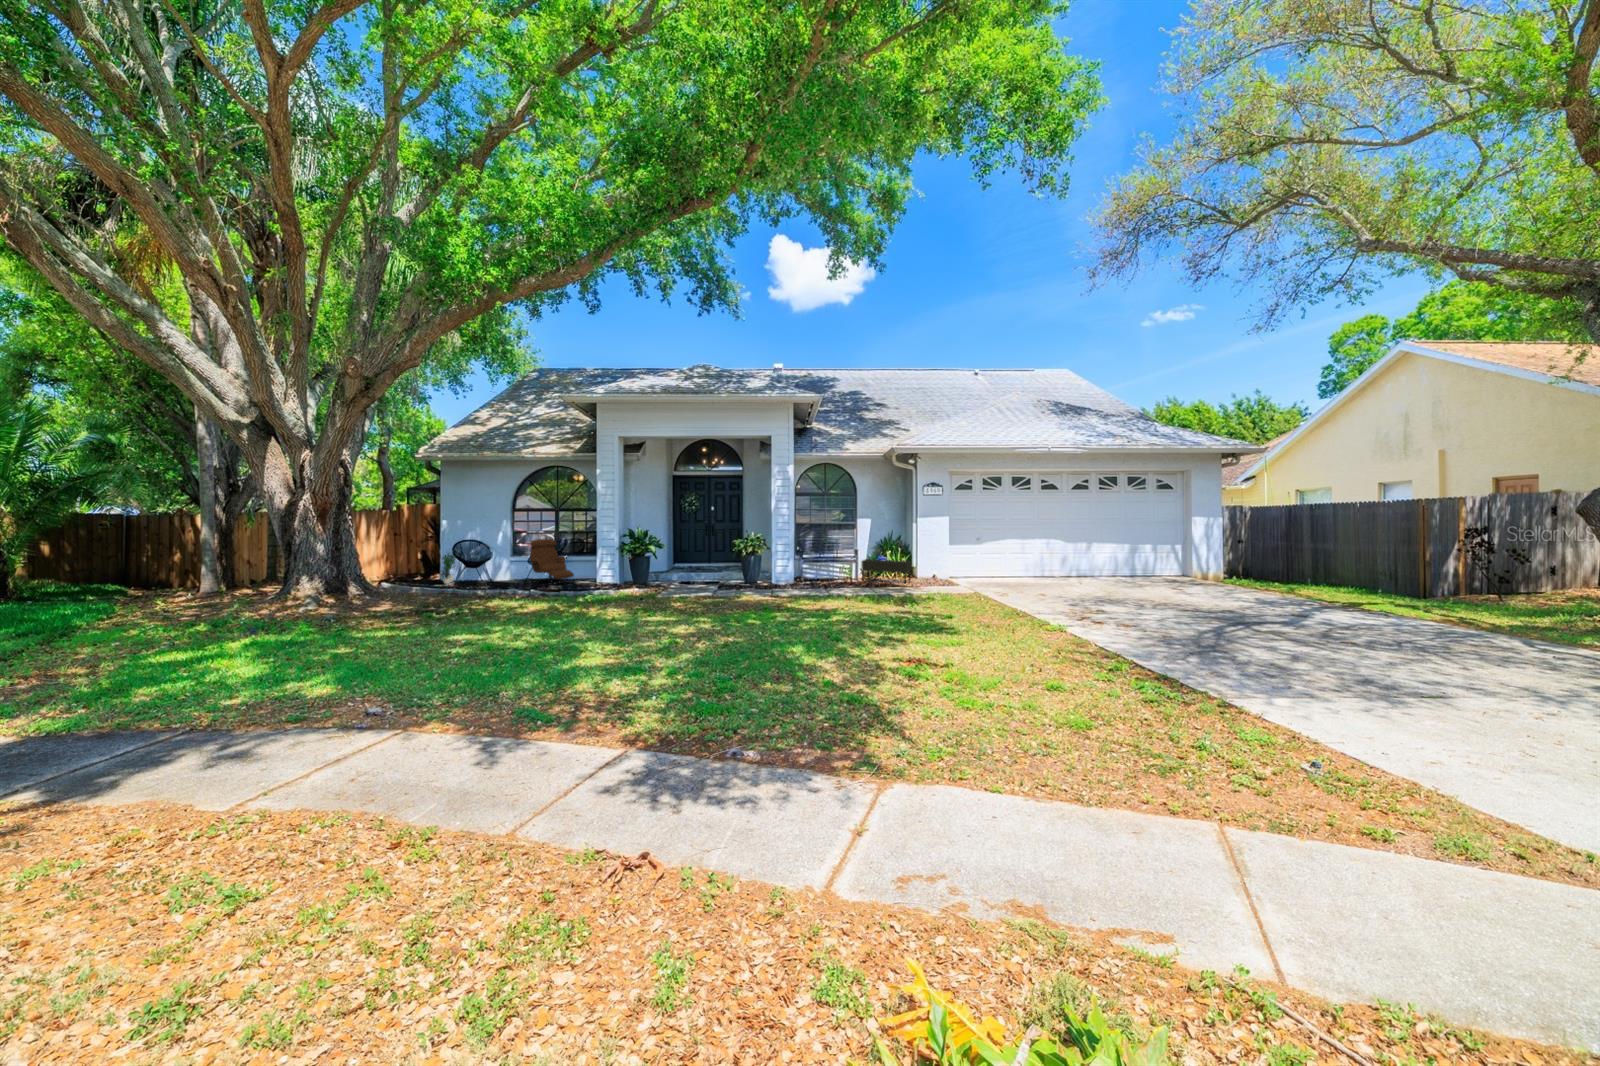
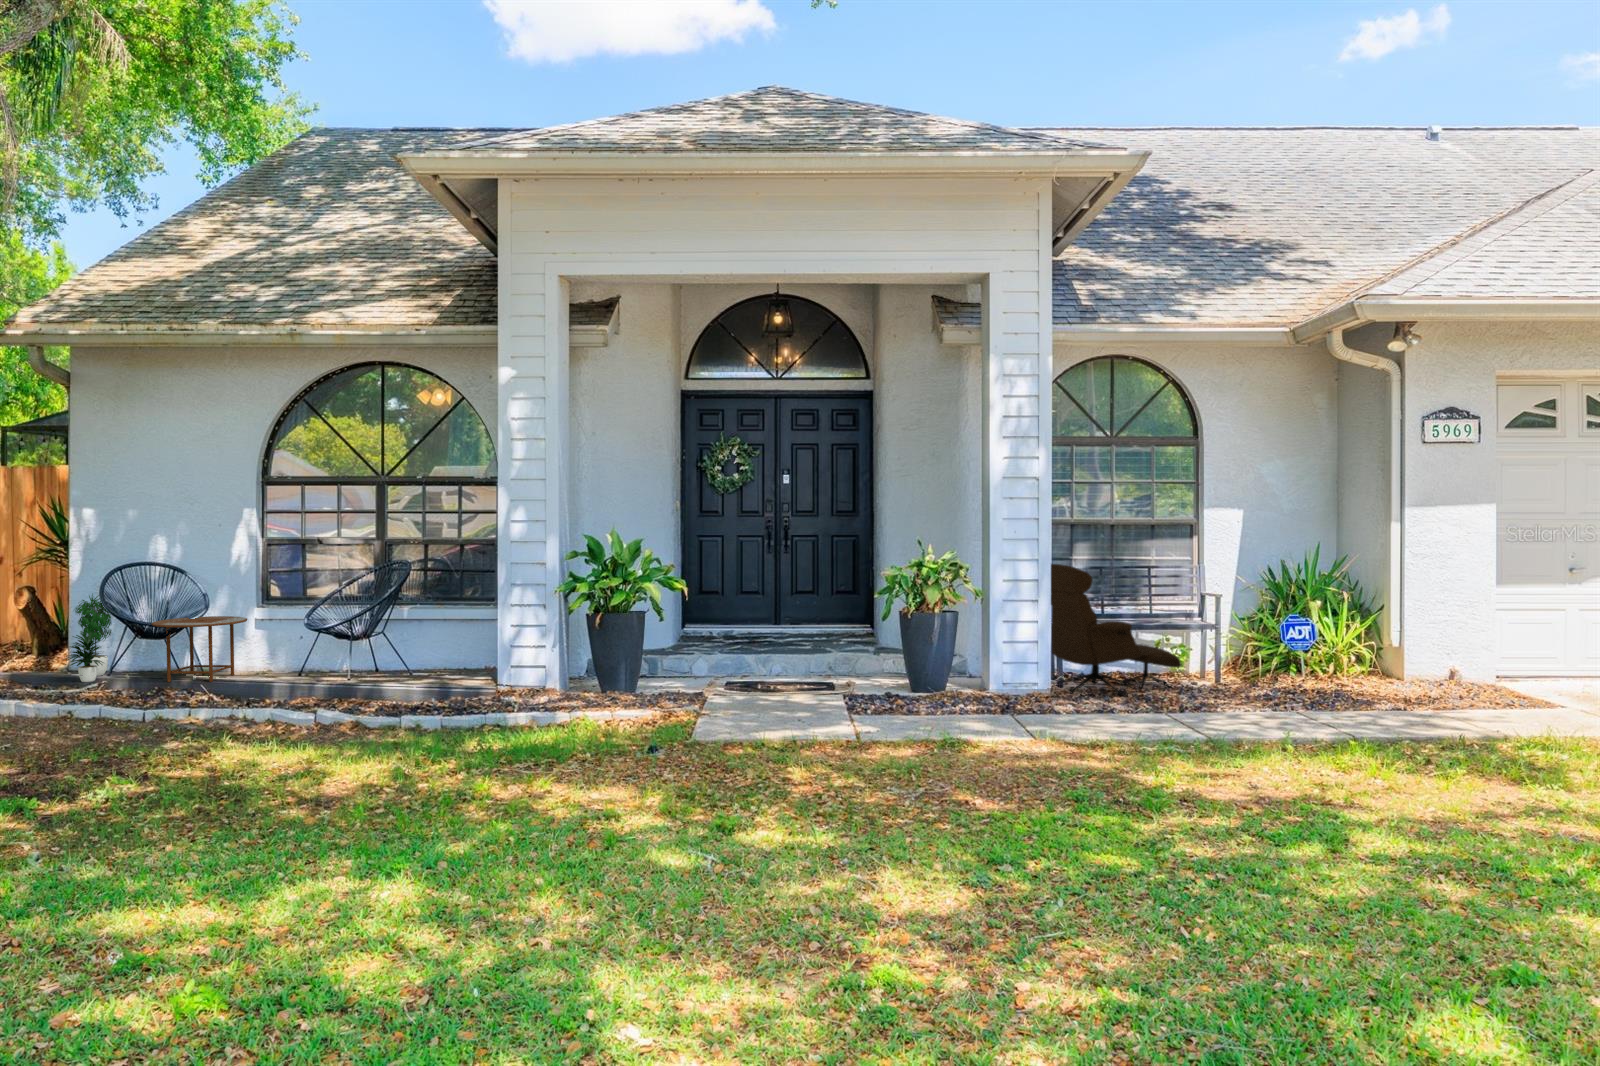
lounge chair: present [529,539,574,583] -> present [1051,564,1181,695]
bench: present [861,559,911,583] -> none [1236,621,1388,694]
side table: none [470,560,506,584] -> present [151,616,247,682]

